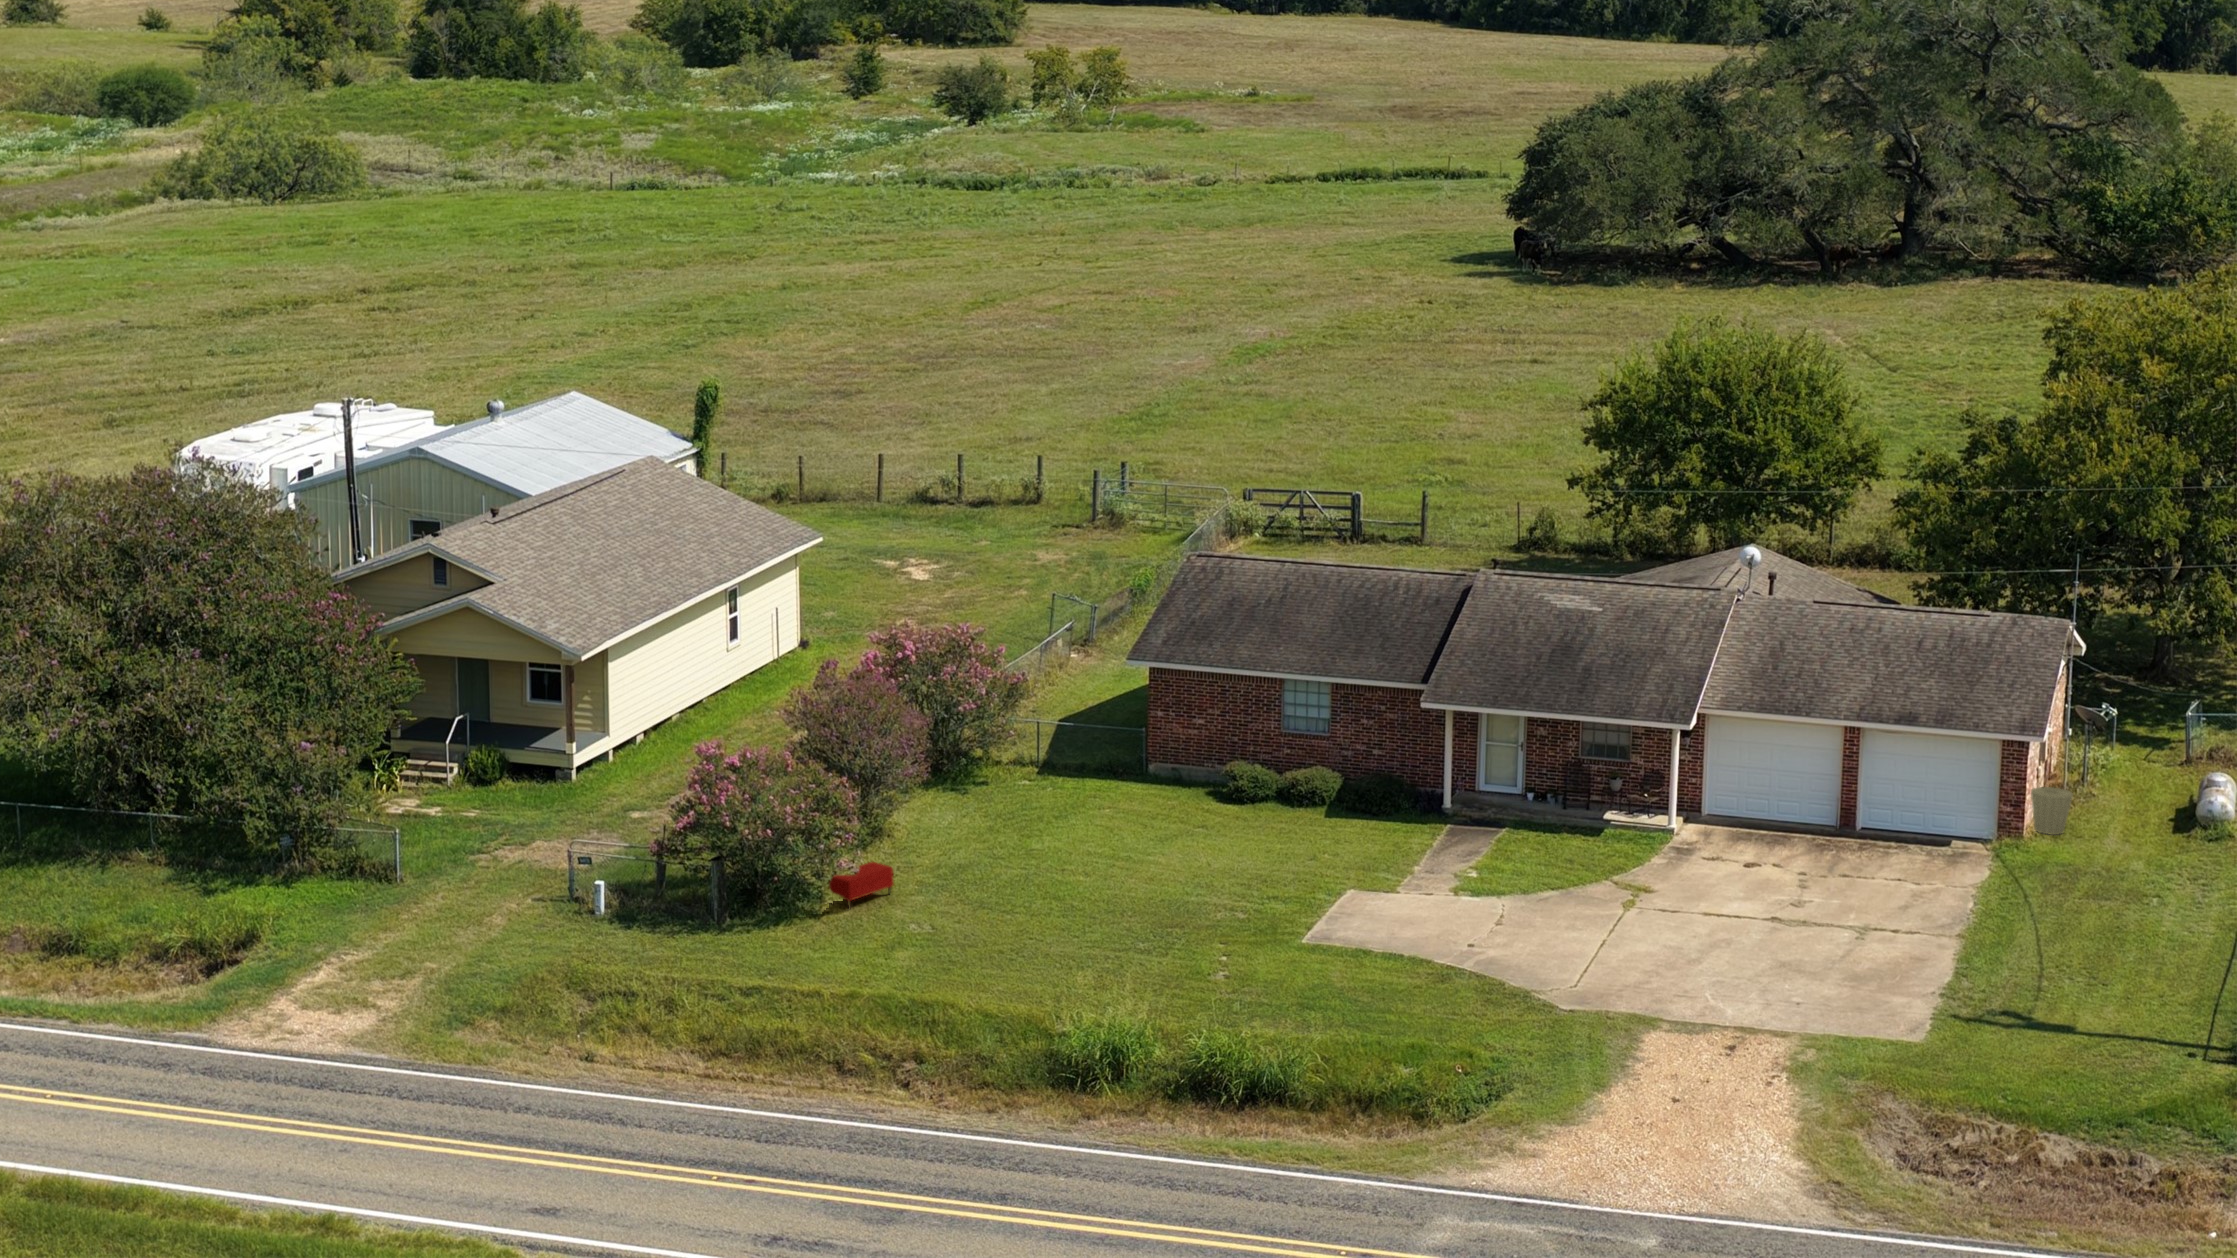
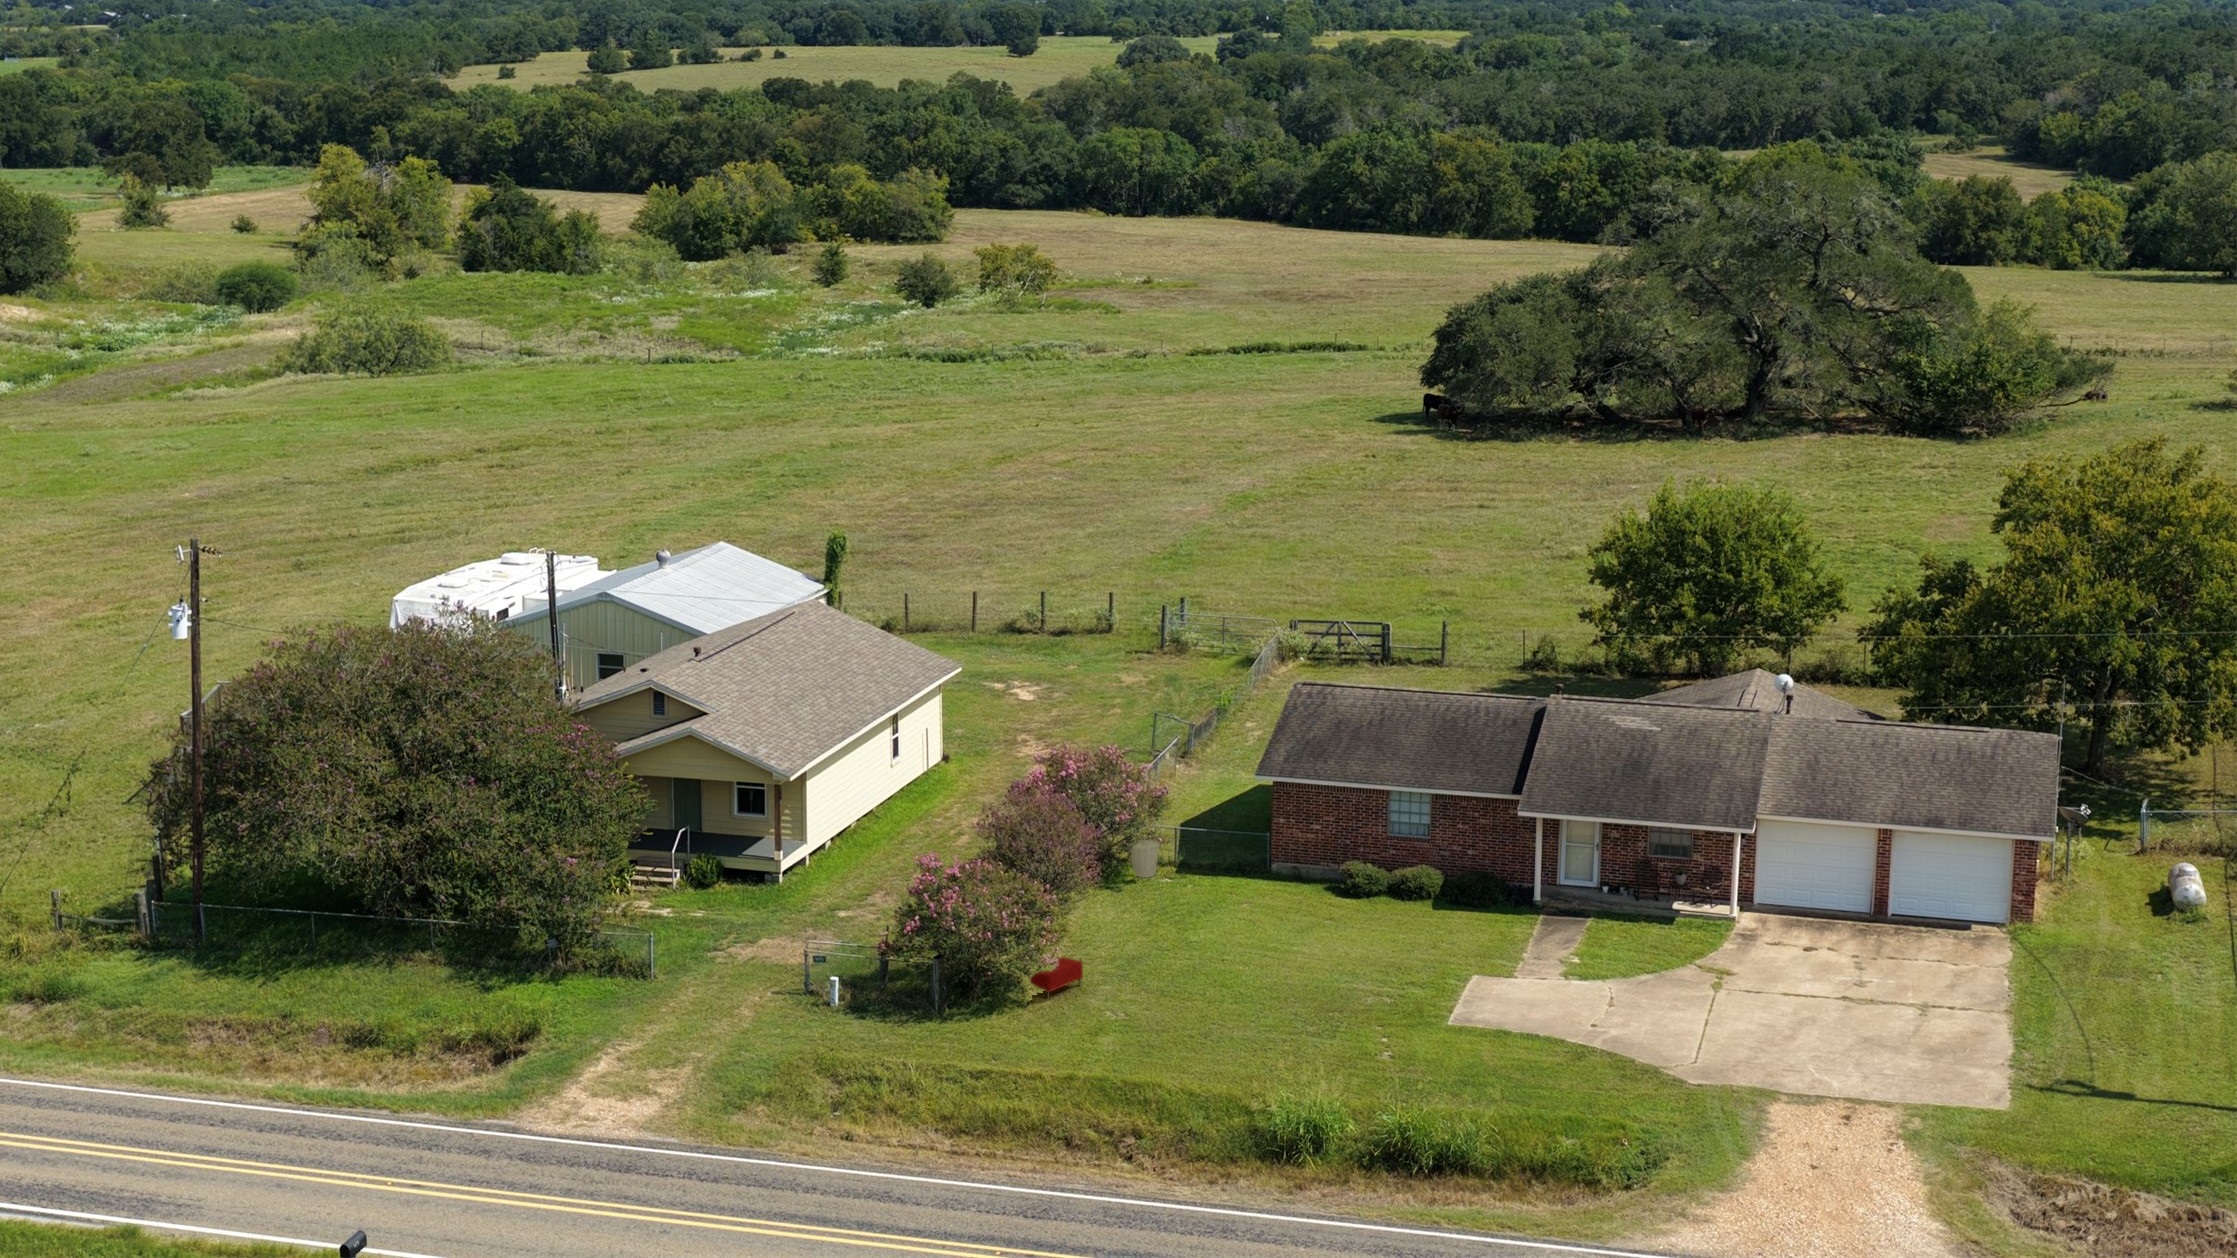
trash can: present [2031,787,2073,835] -> present [1131,840,1160,878]

